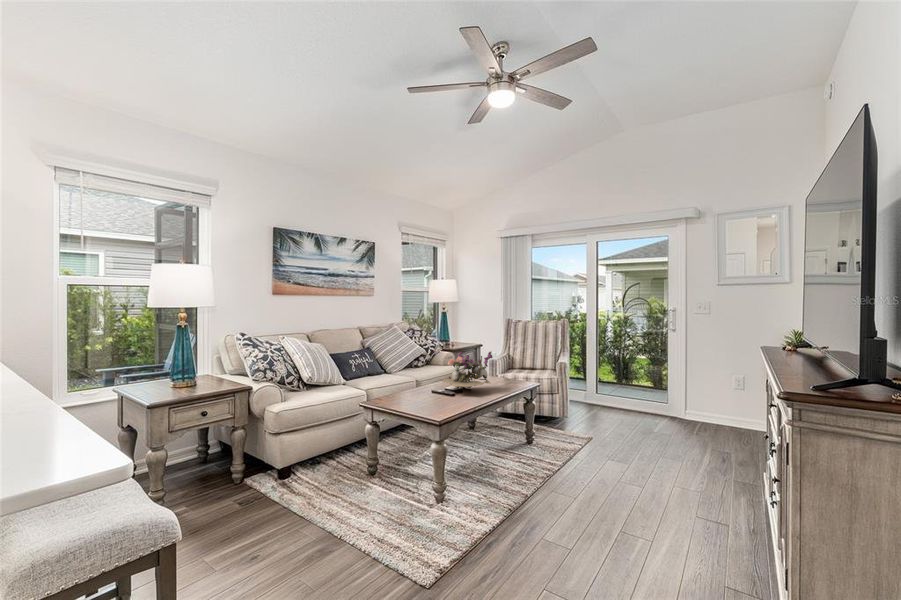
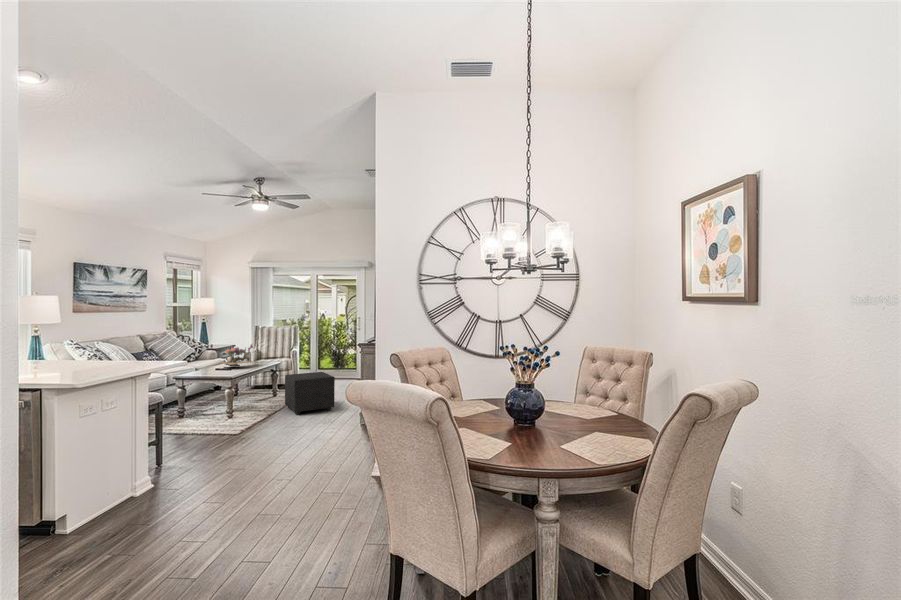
ottoman: none [546,421,661,526] -> present [285,372,335,415]

